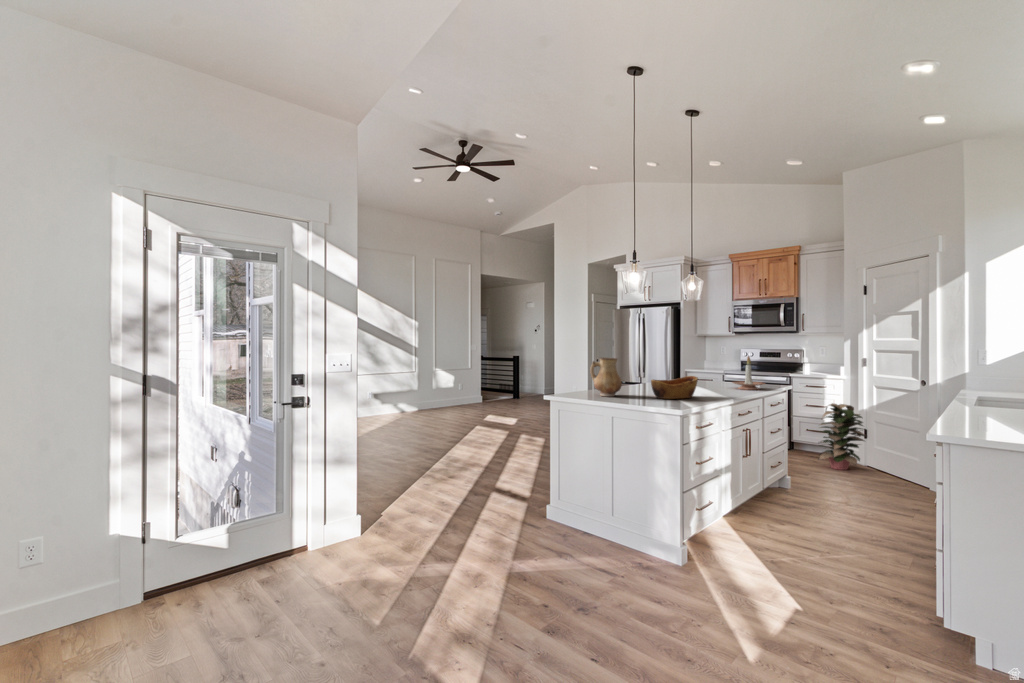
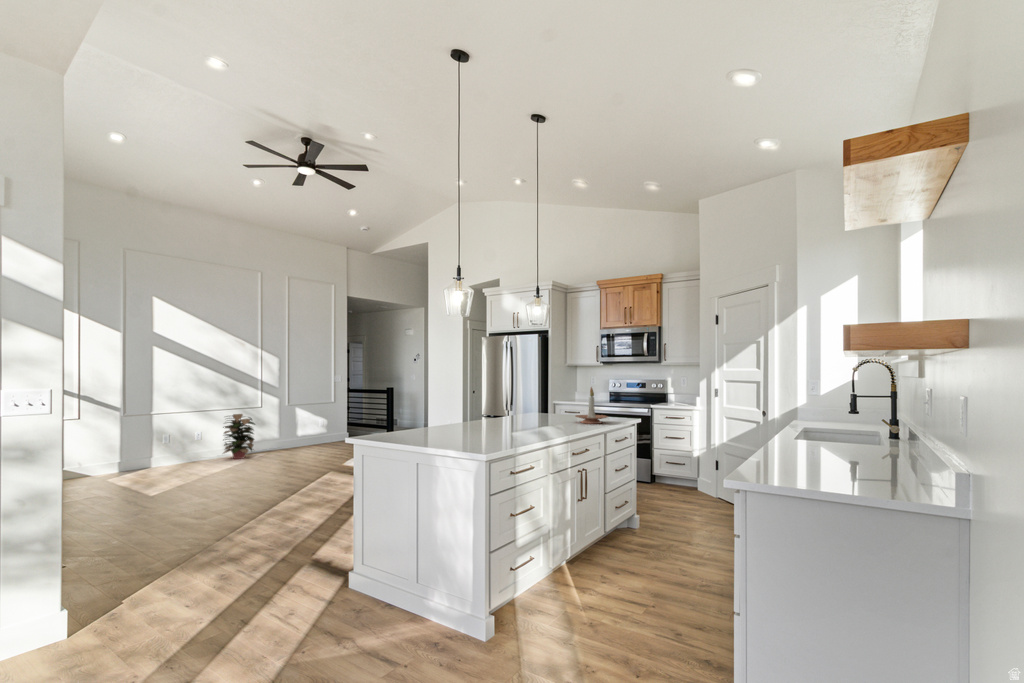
ceramic pitcher: present [590,358,622,396] -> none [407,389,442,434]
wooden bowl: present [651,376,698,399] -> none [473,410,526,436]
decorative plant: present [818,403,865,470] -> present [223,414,255,459]

